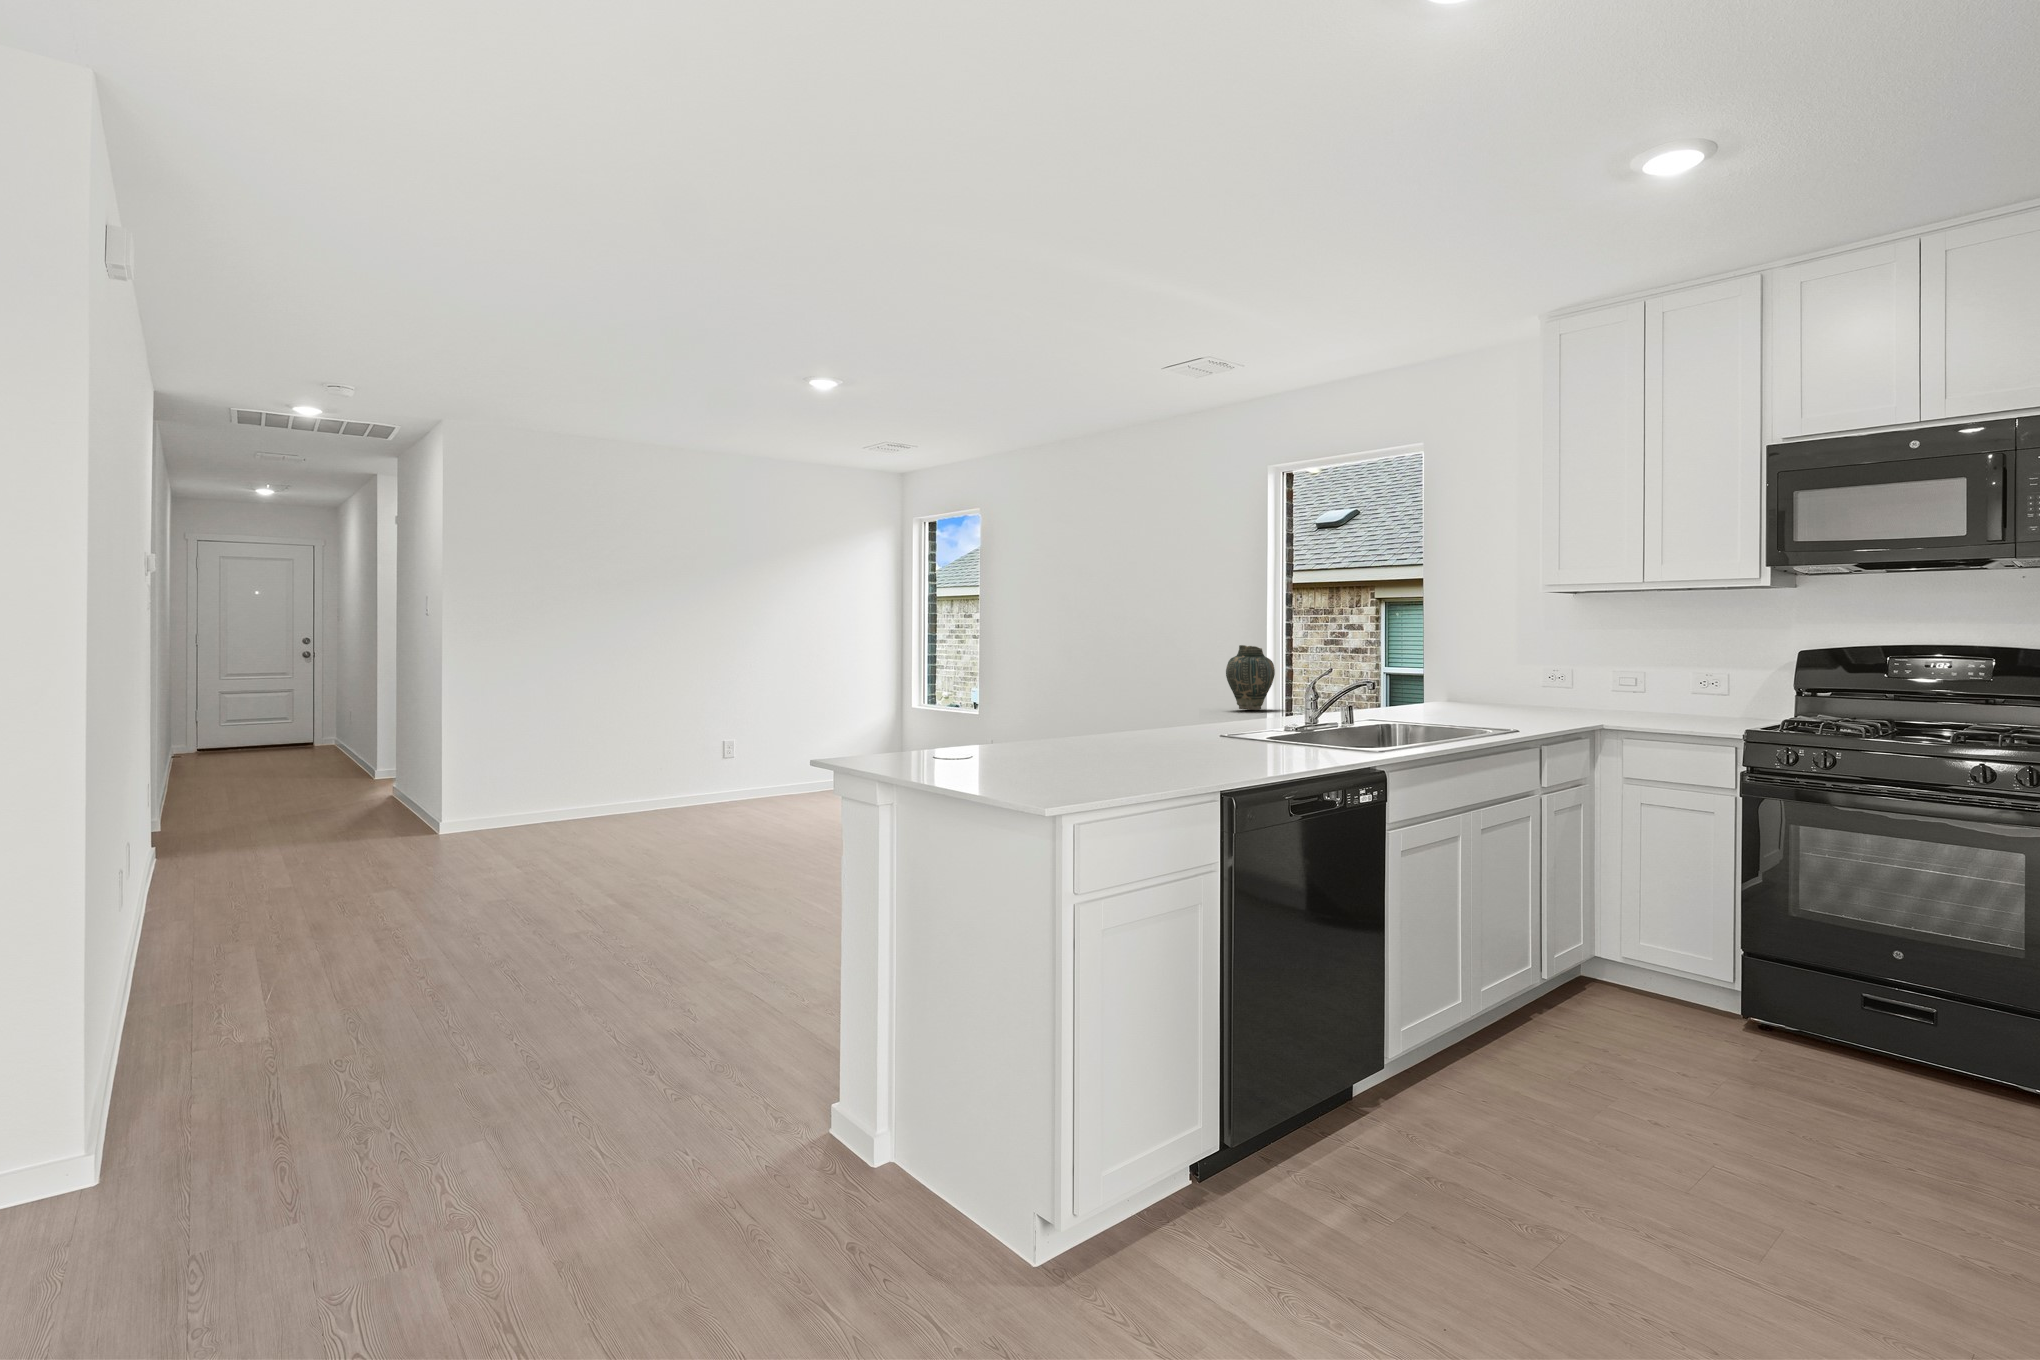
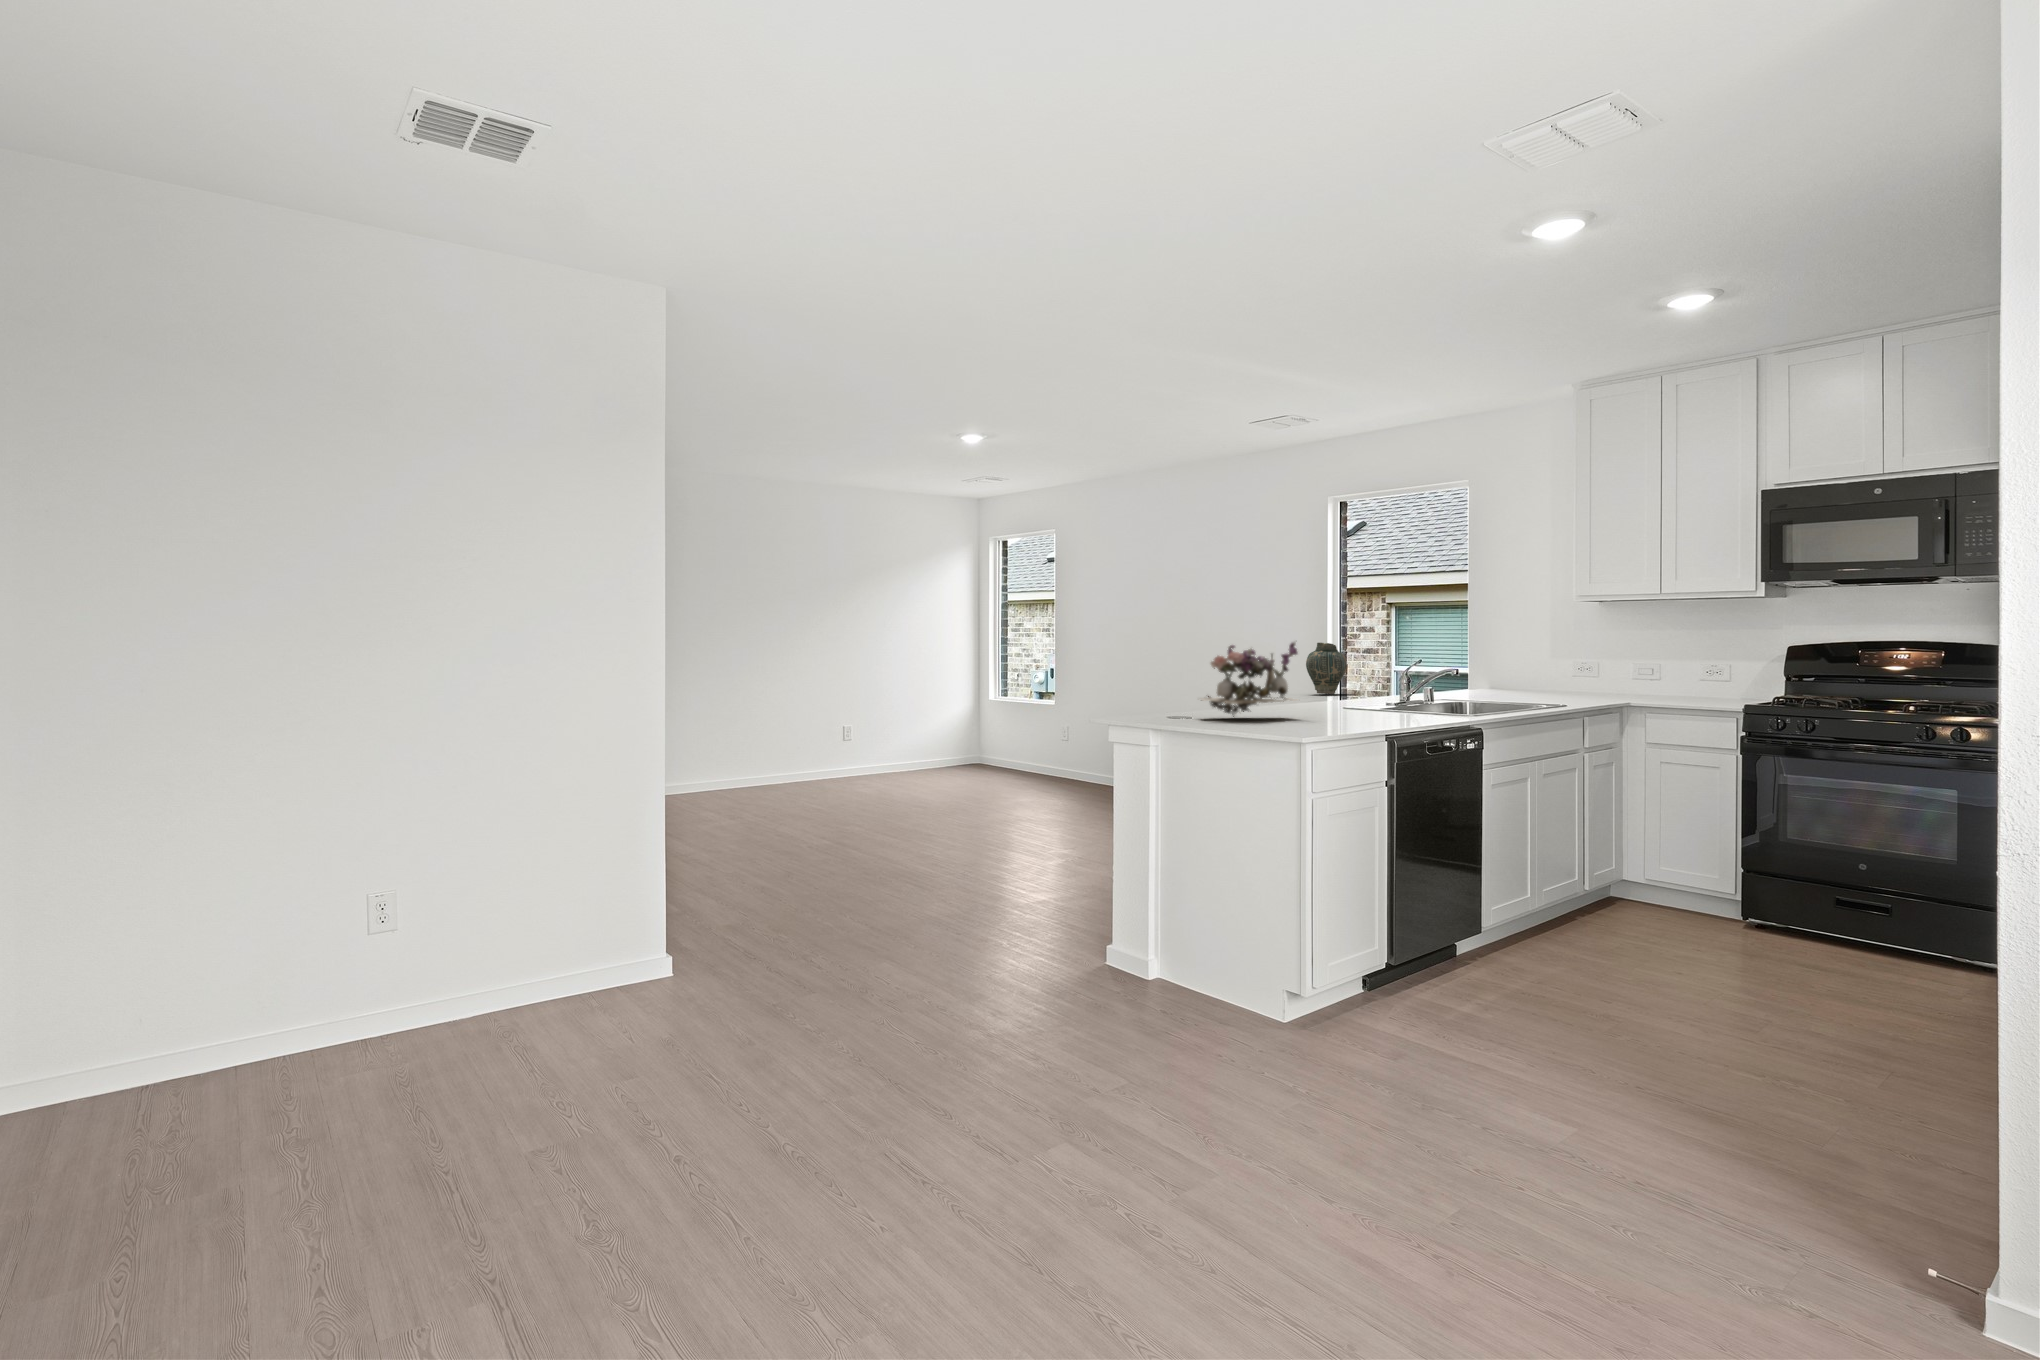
flower arrangement: none [986,649,1128,761] -> present [1201,642,1298,717]

